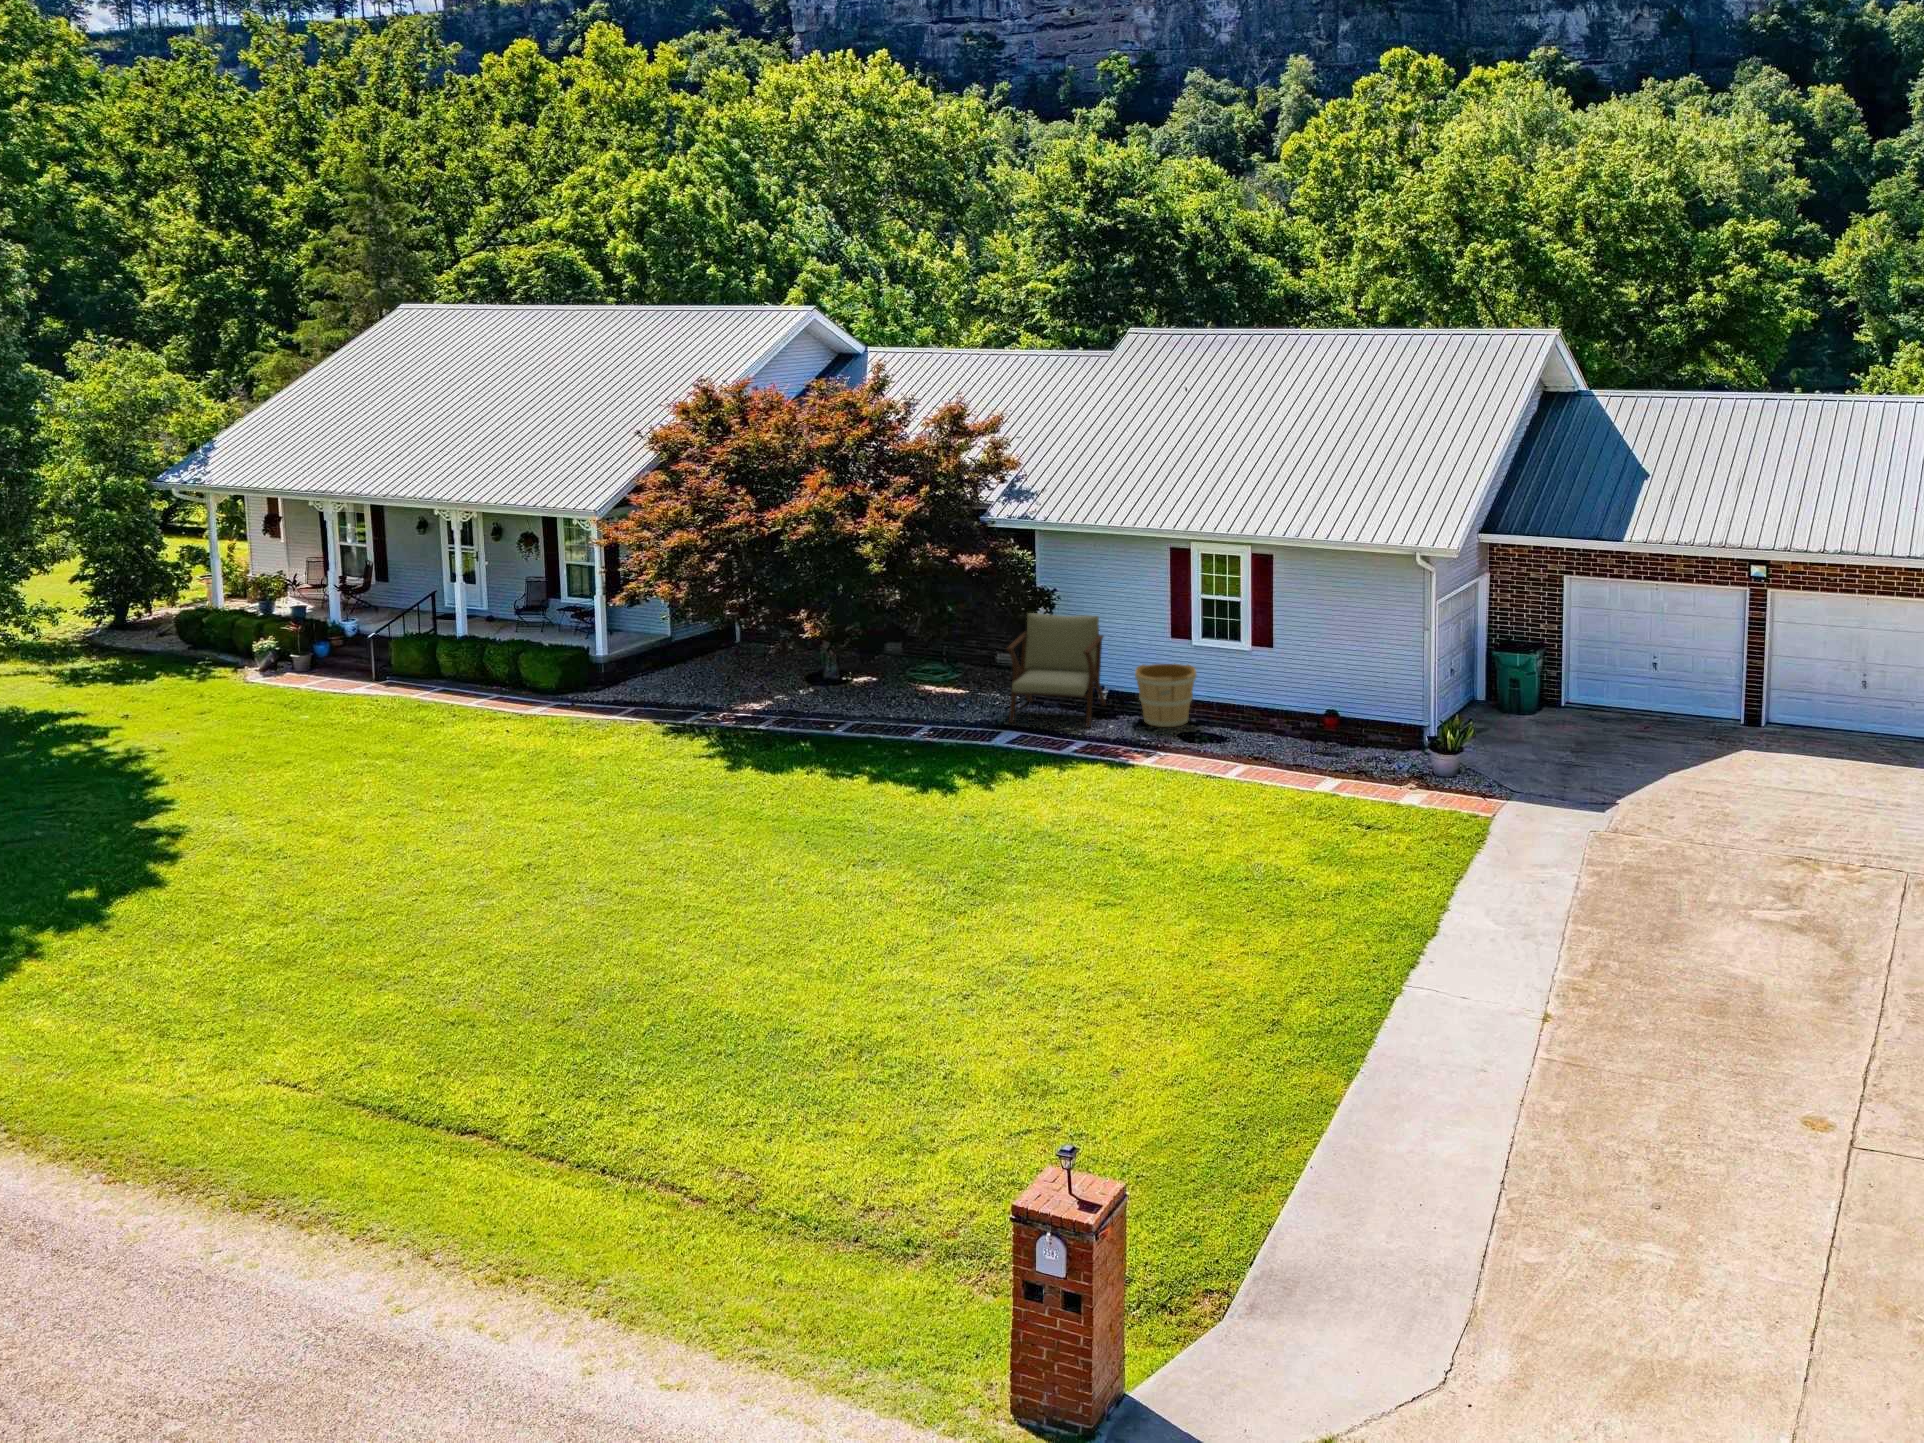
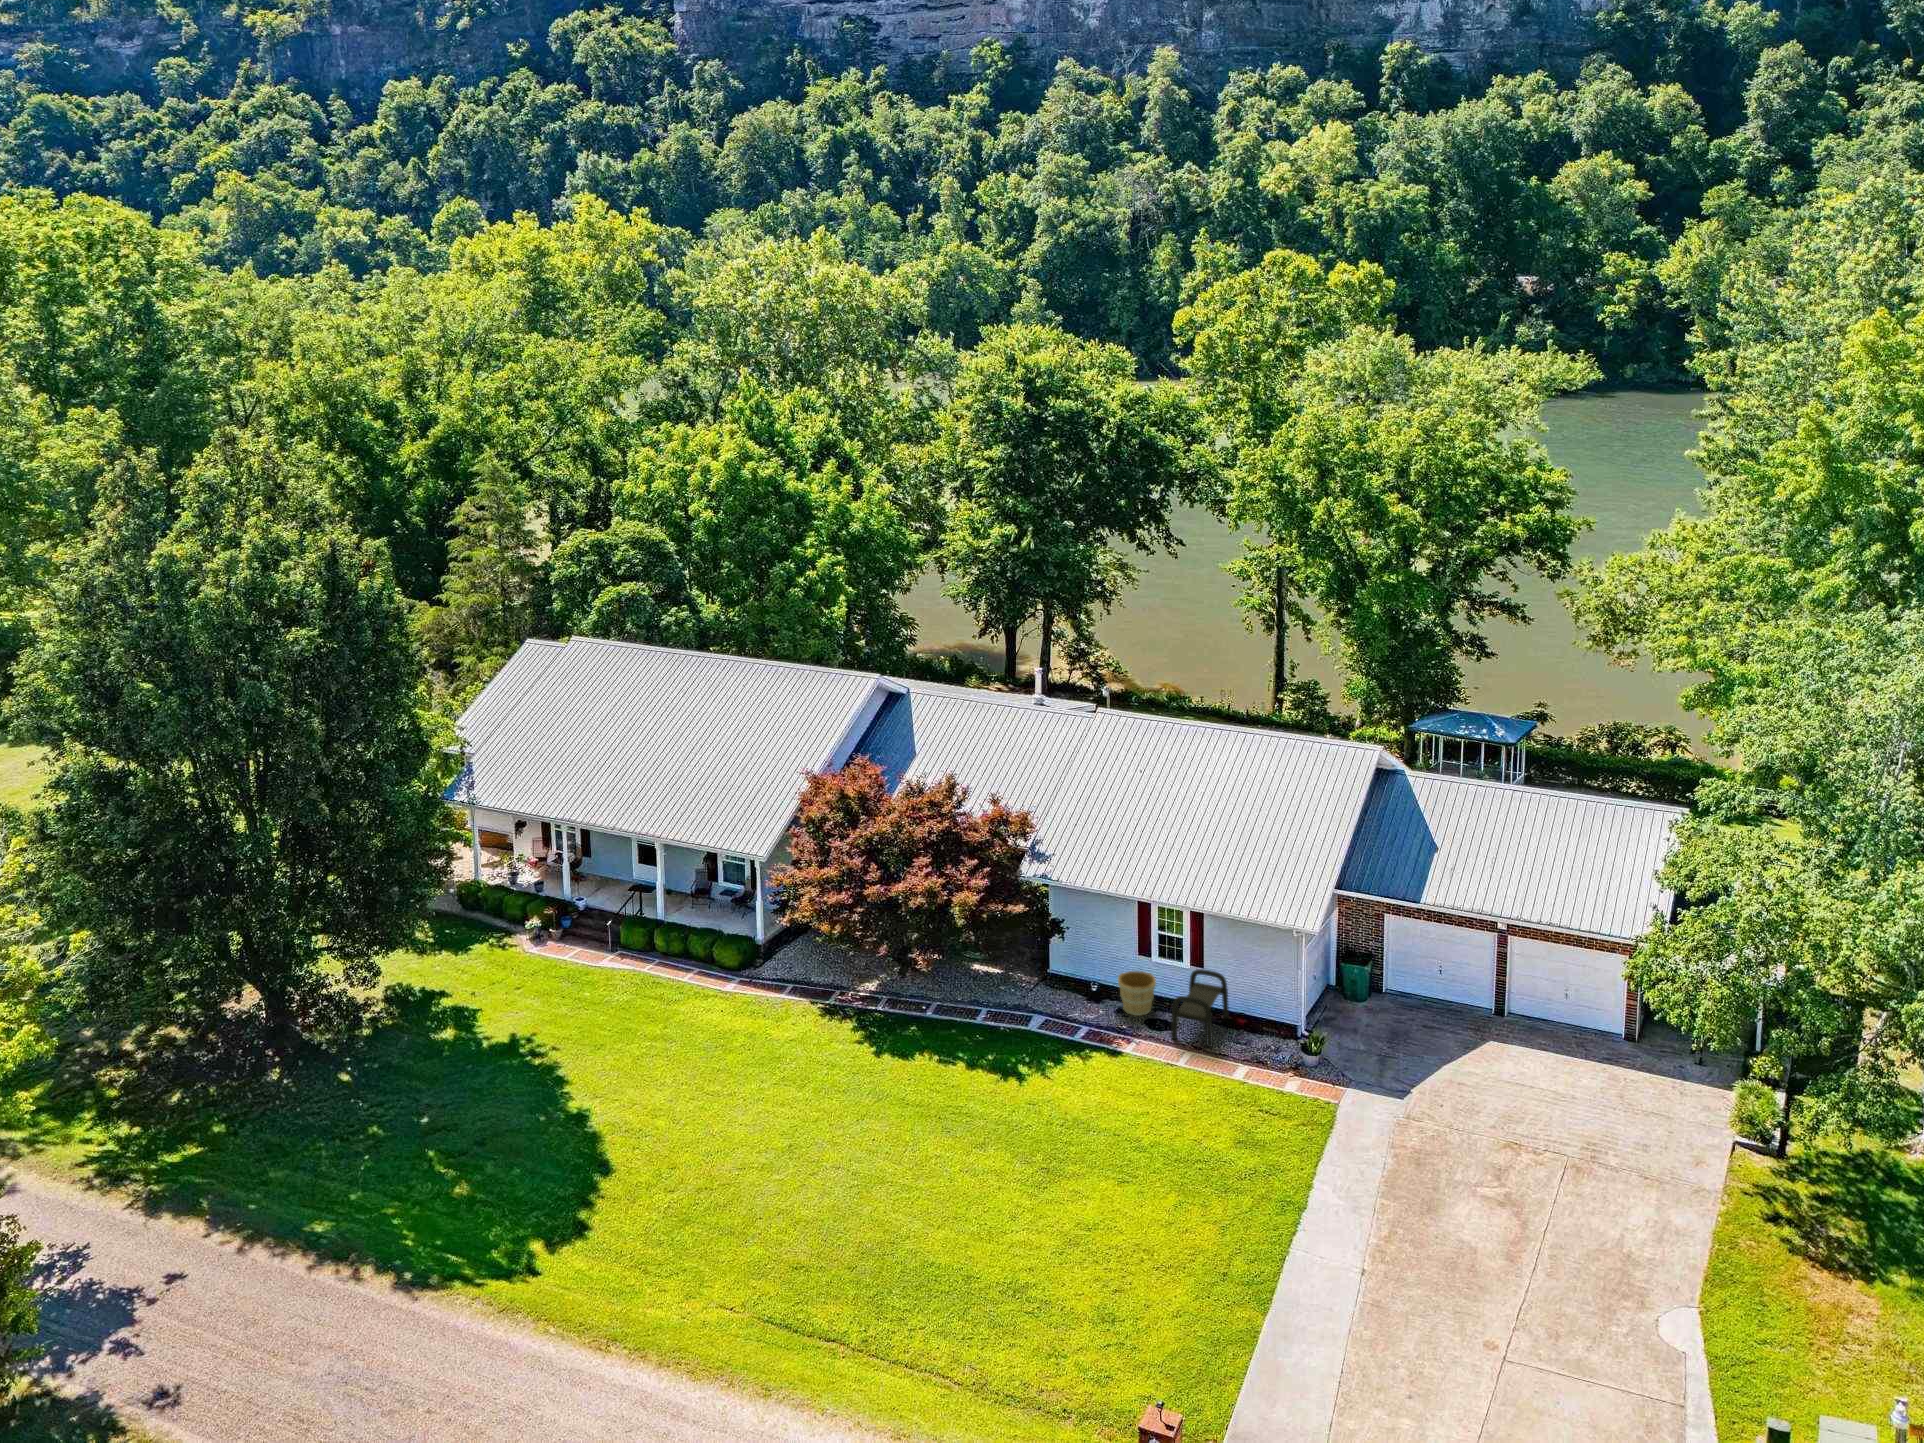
lounge chair: present [1006,613,1106,728] -> none [1039,936,1098,1016]
bench: none [1217,650,1313,758] -> present [1171,969,1229,1047]

